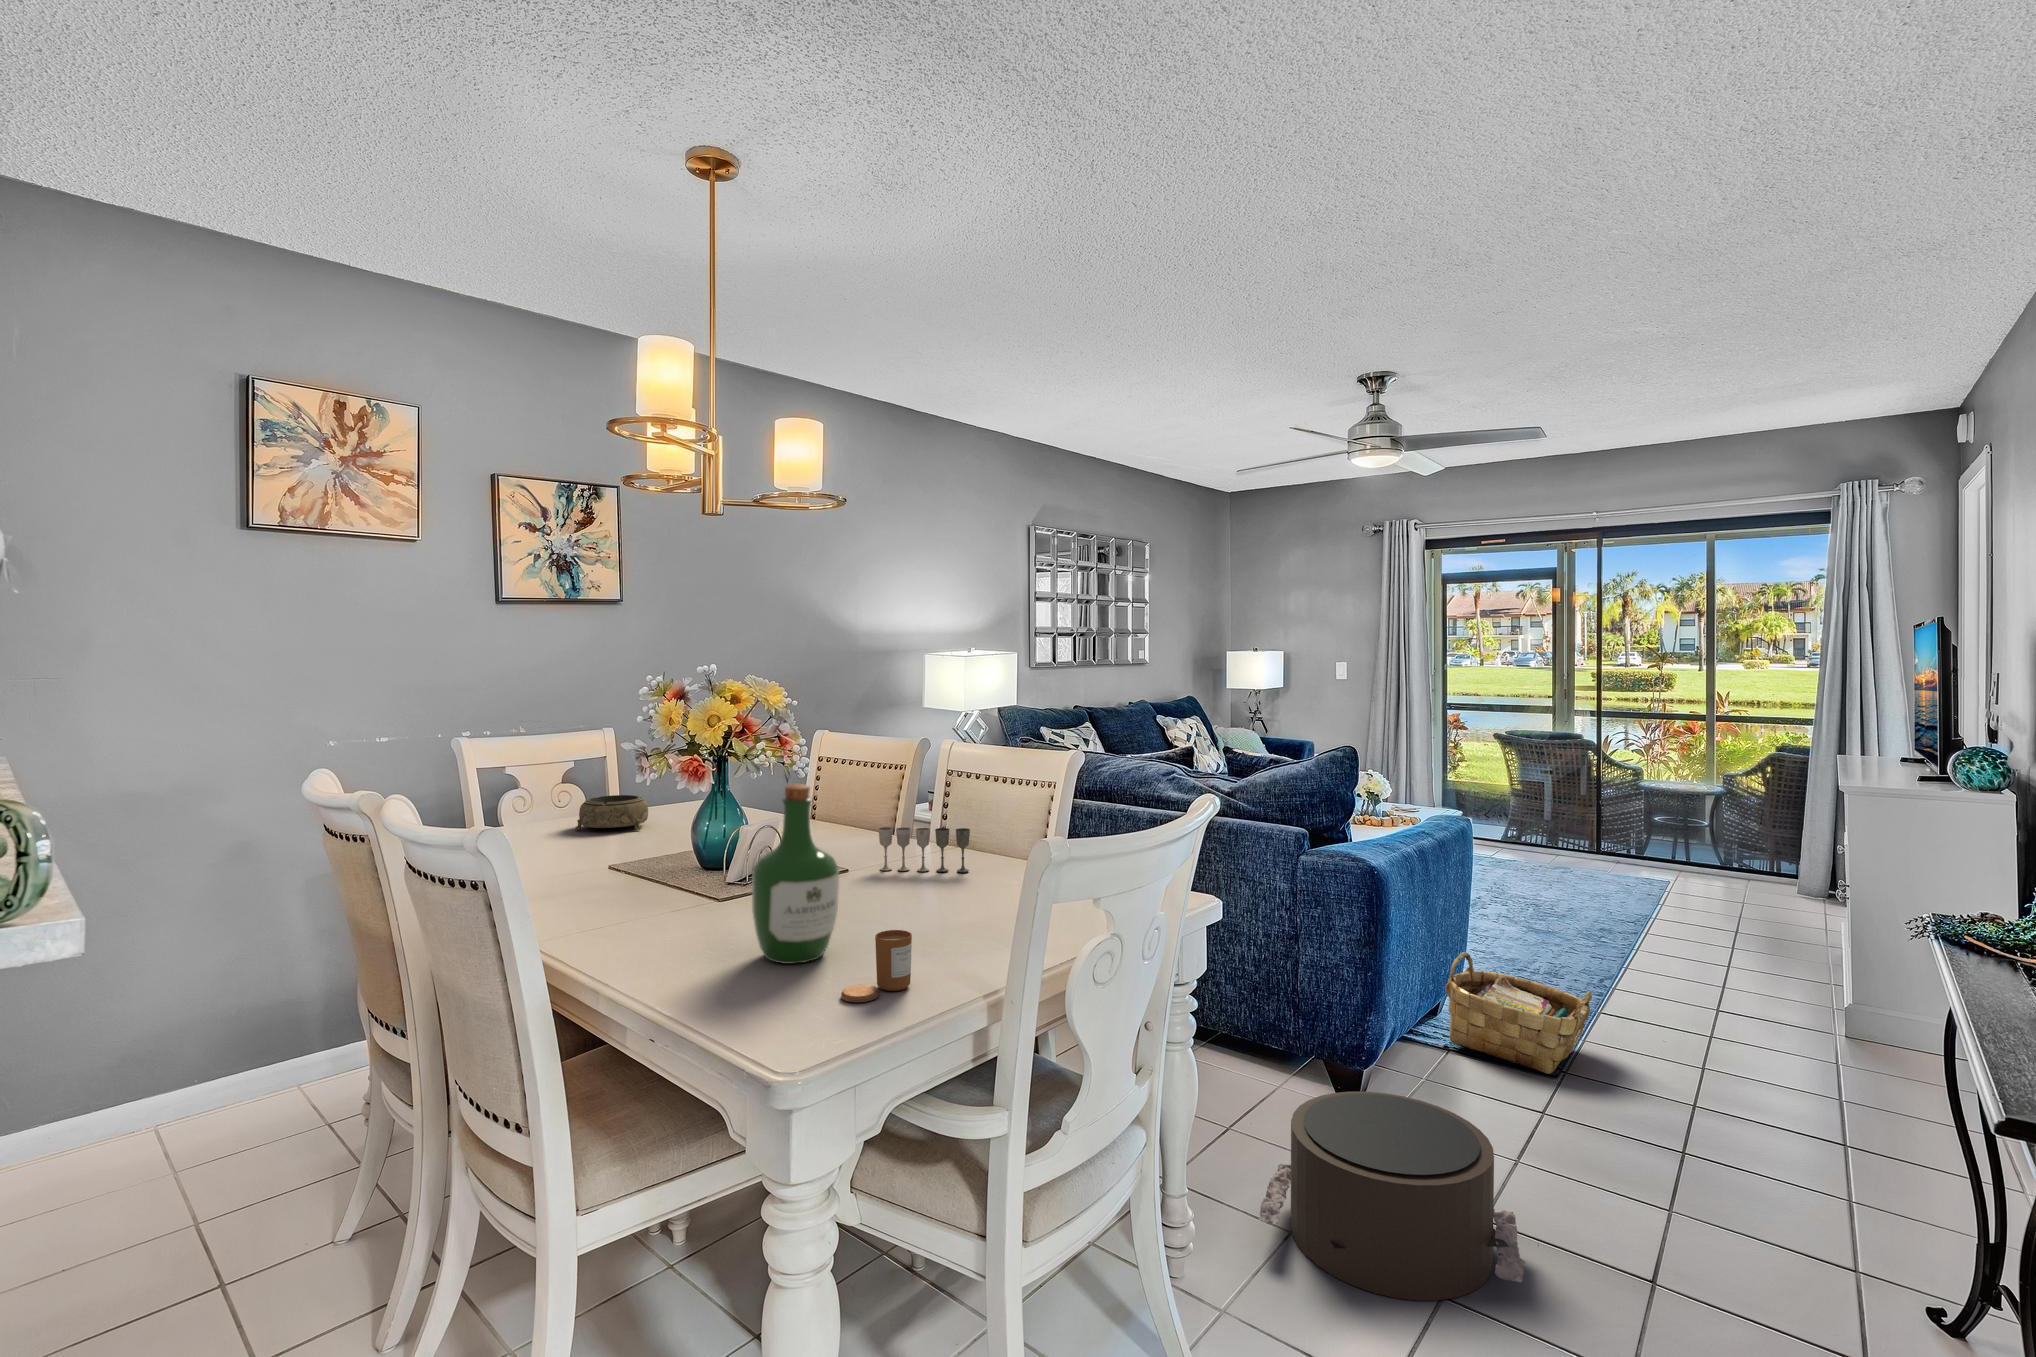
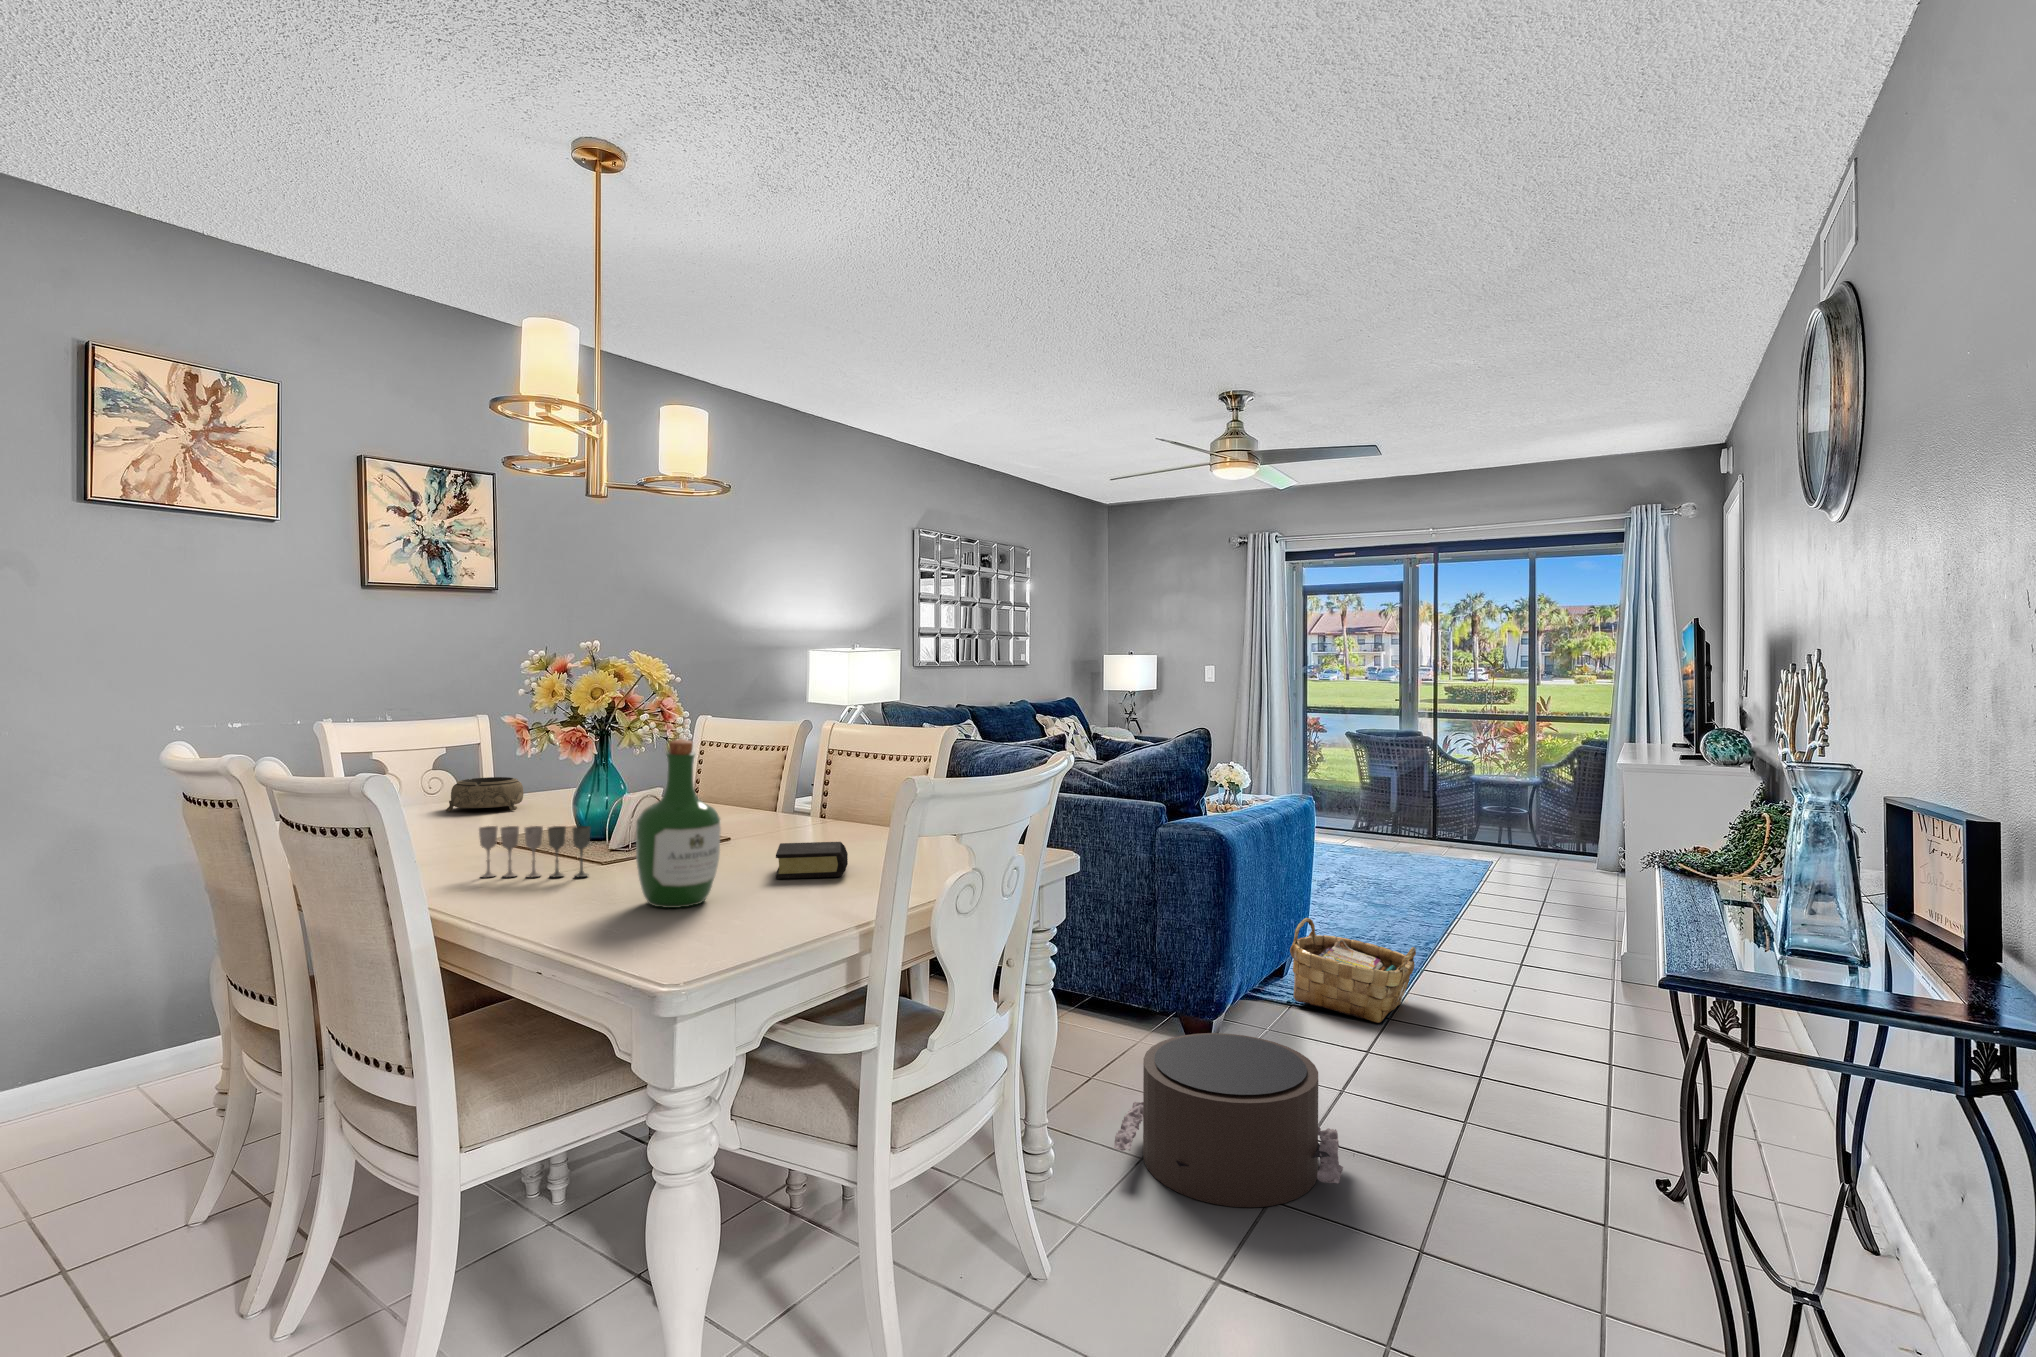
wine glass: present [878,827,970,872] -> present [479,826,590,878]
book: none [896,884,972,926] -> present [776,842,848,879]
candle: present [841,930,912,1002] -> none [723,871,790,934]

